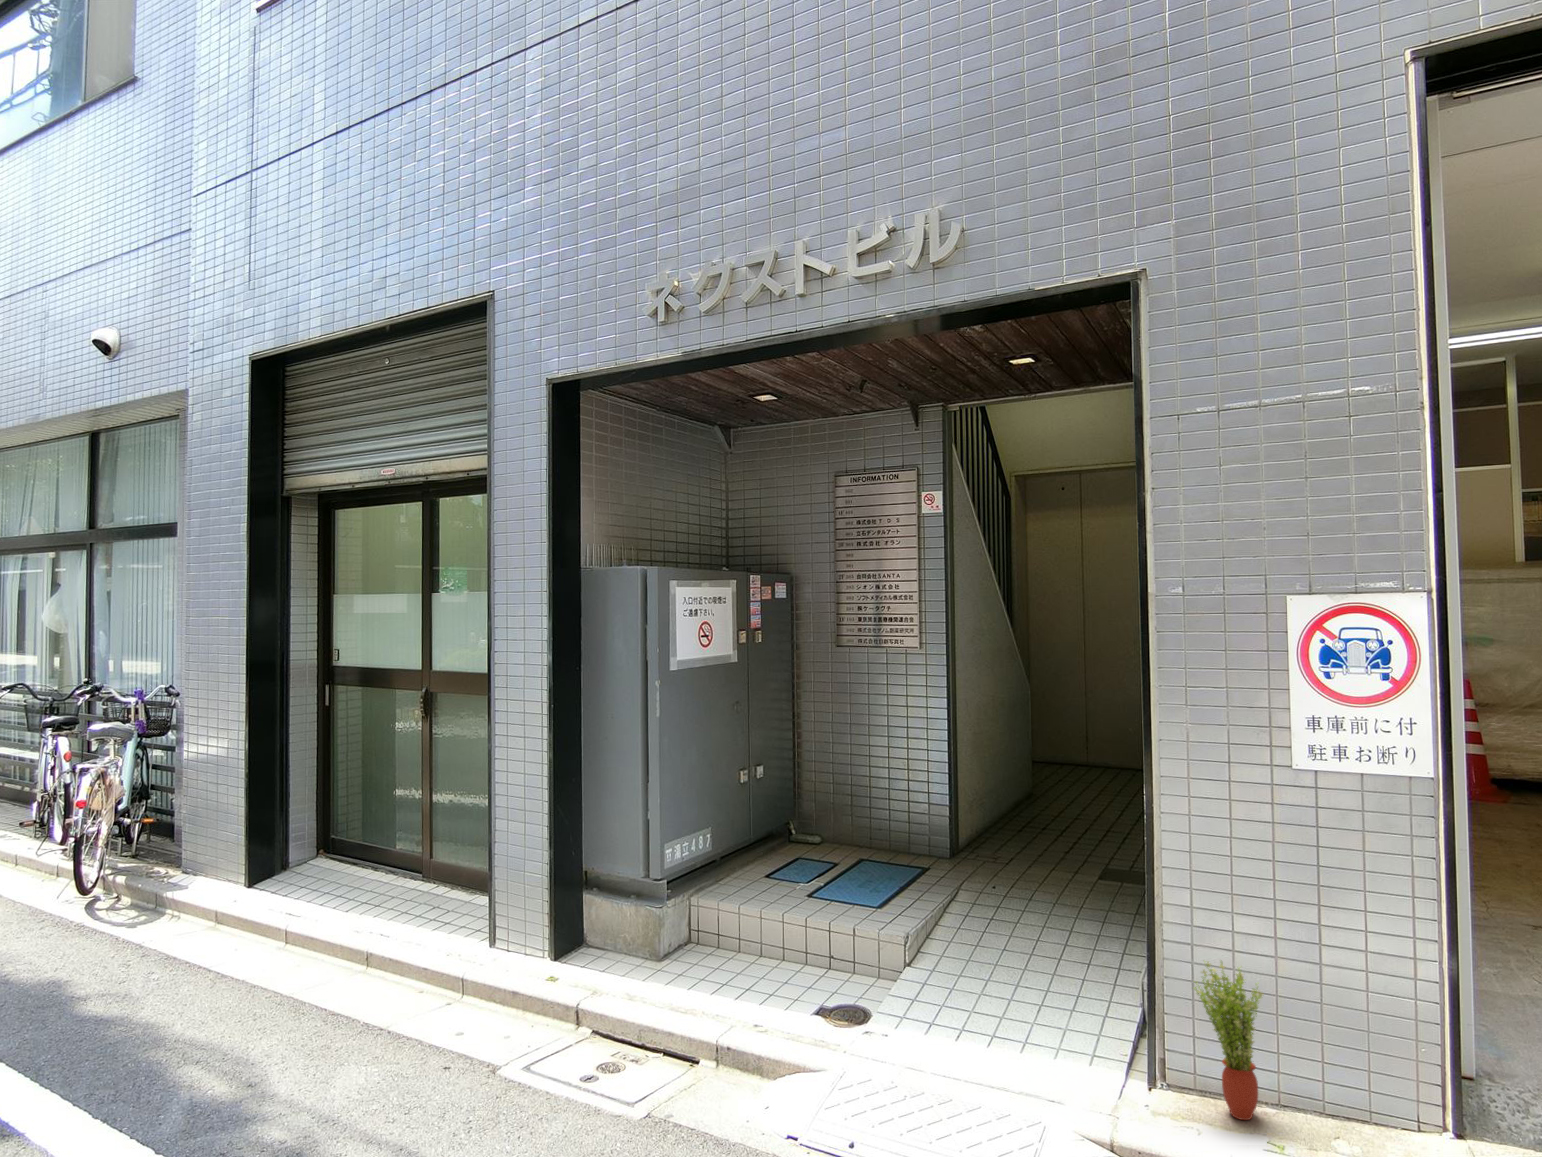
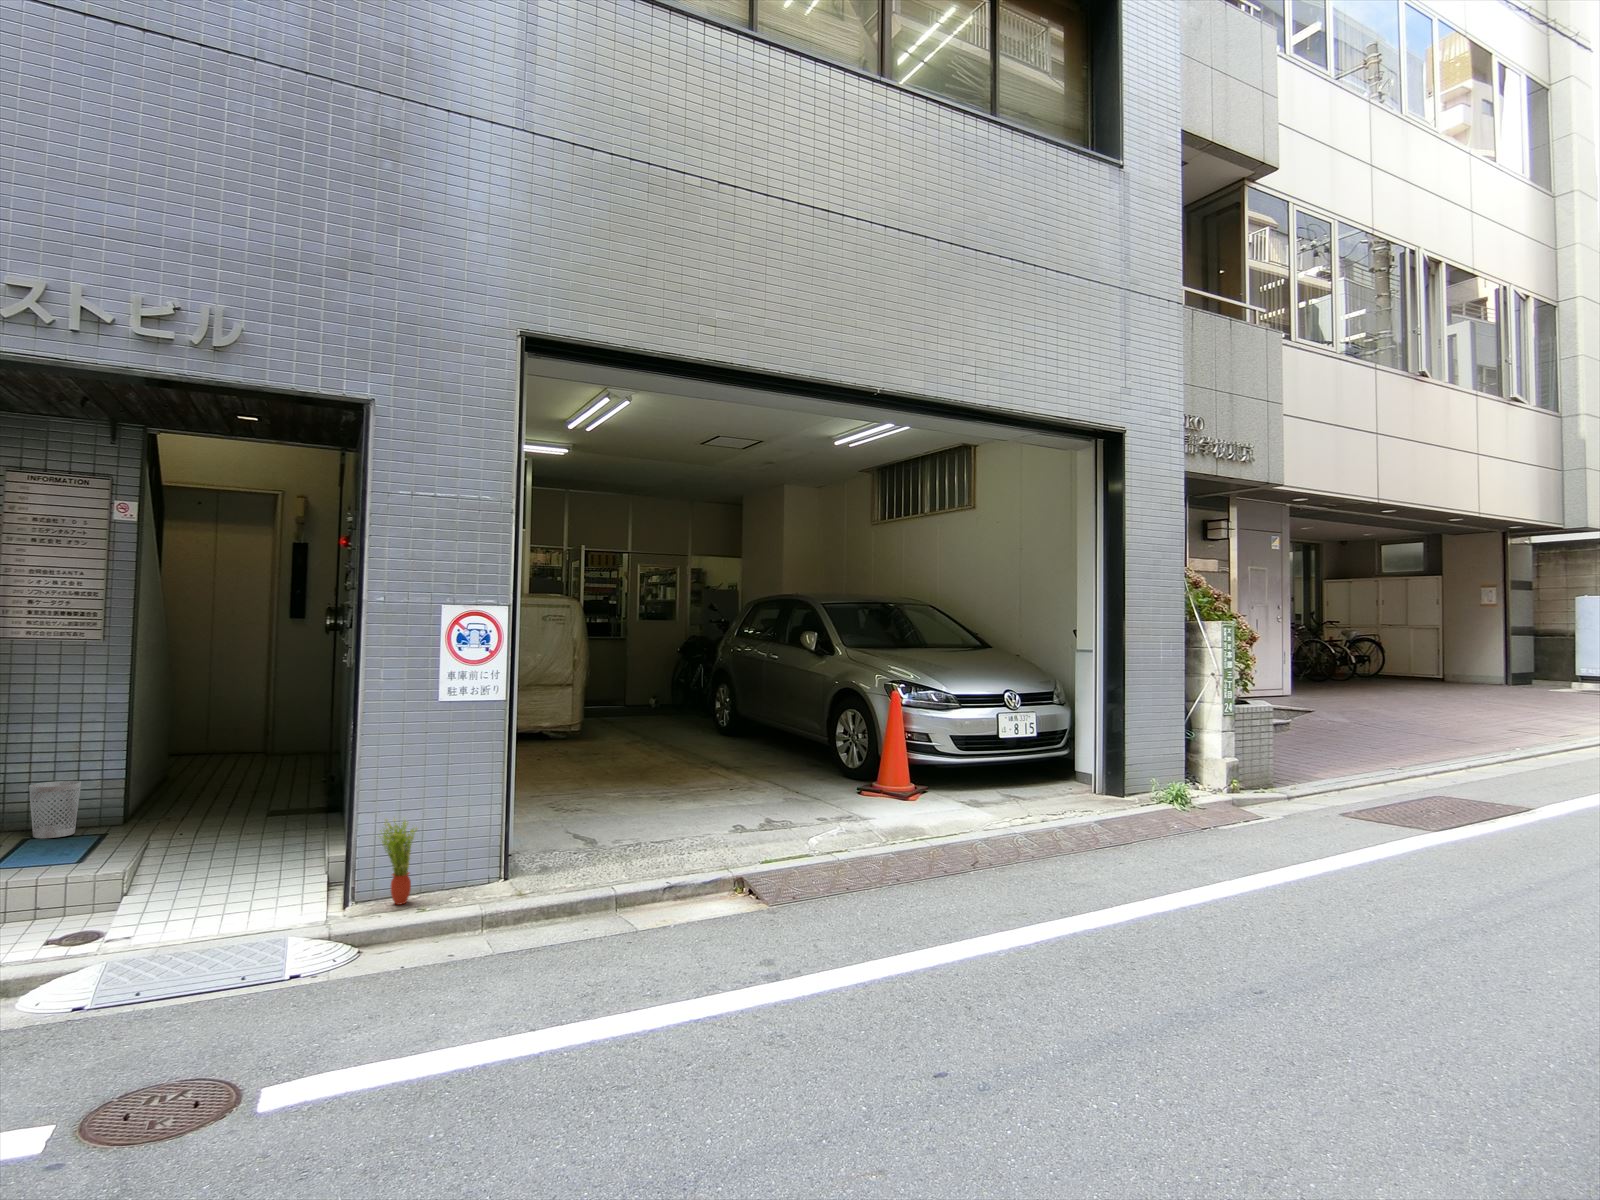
wastebasket: none [862,799,906,862] -> present [29,781,81,838]

